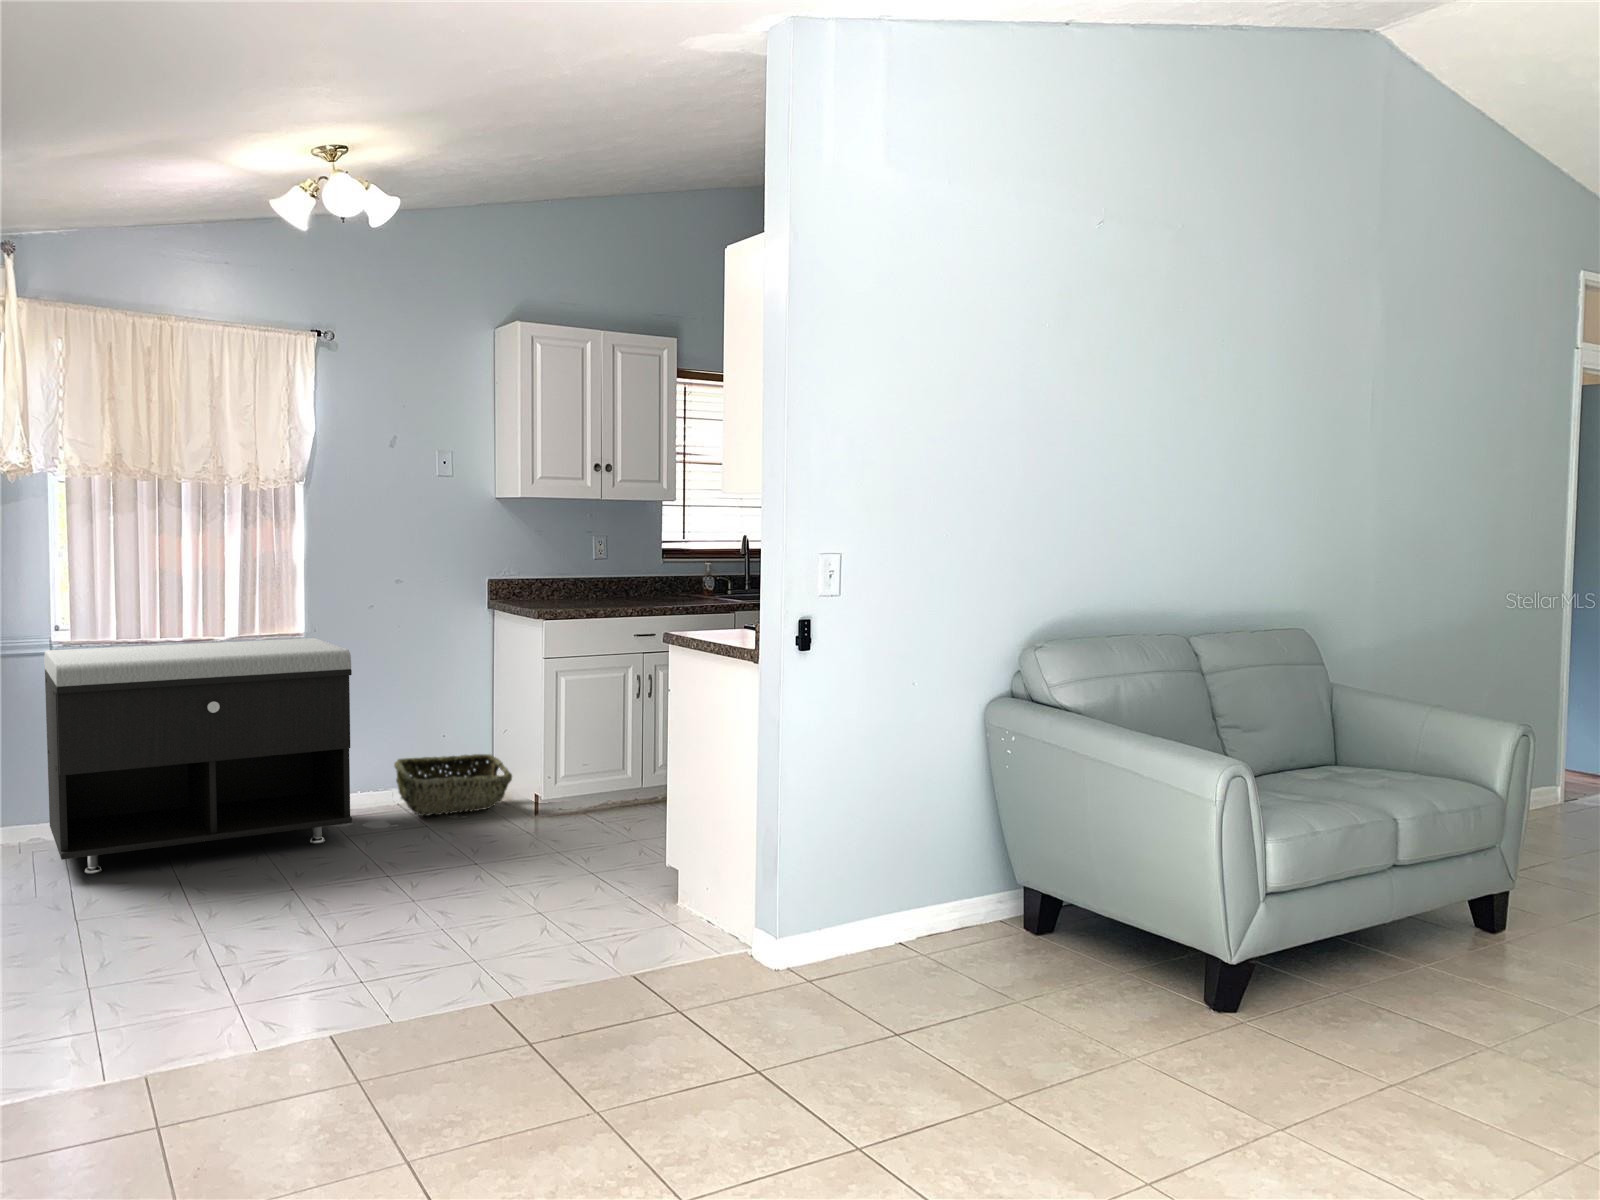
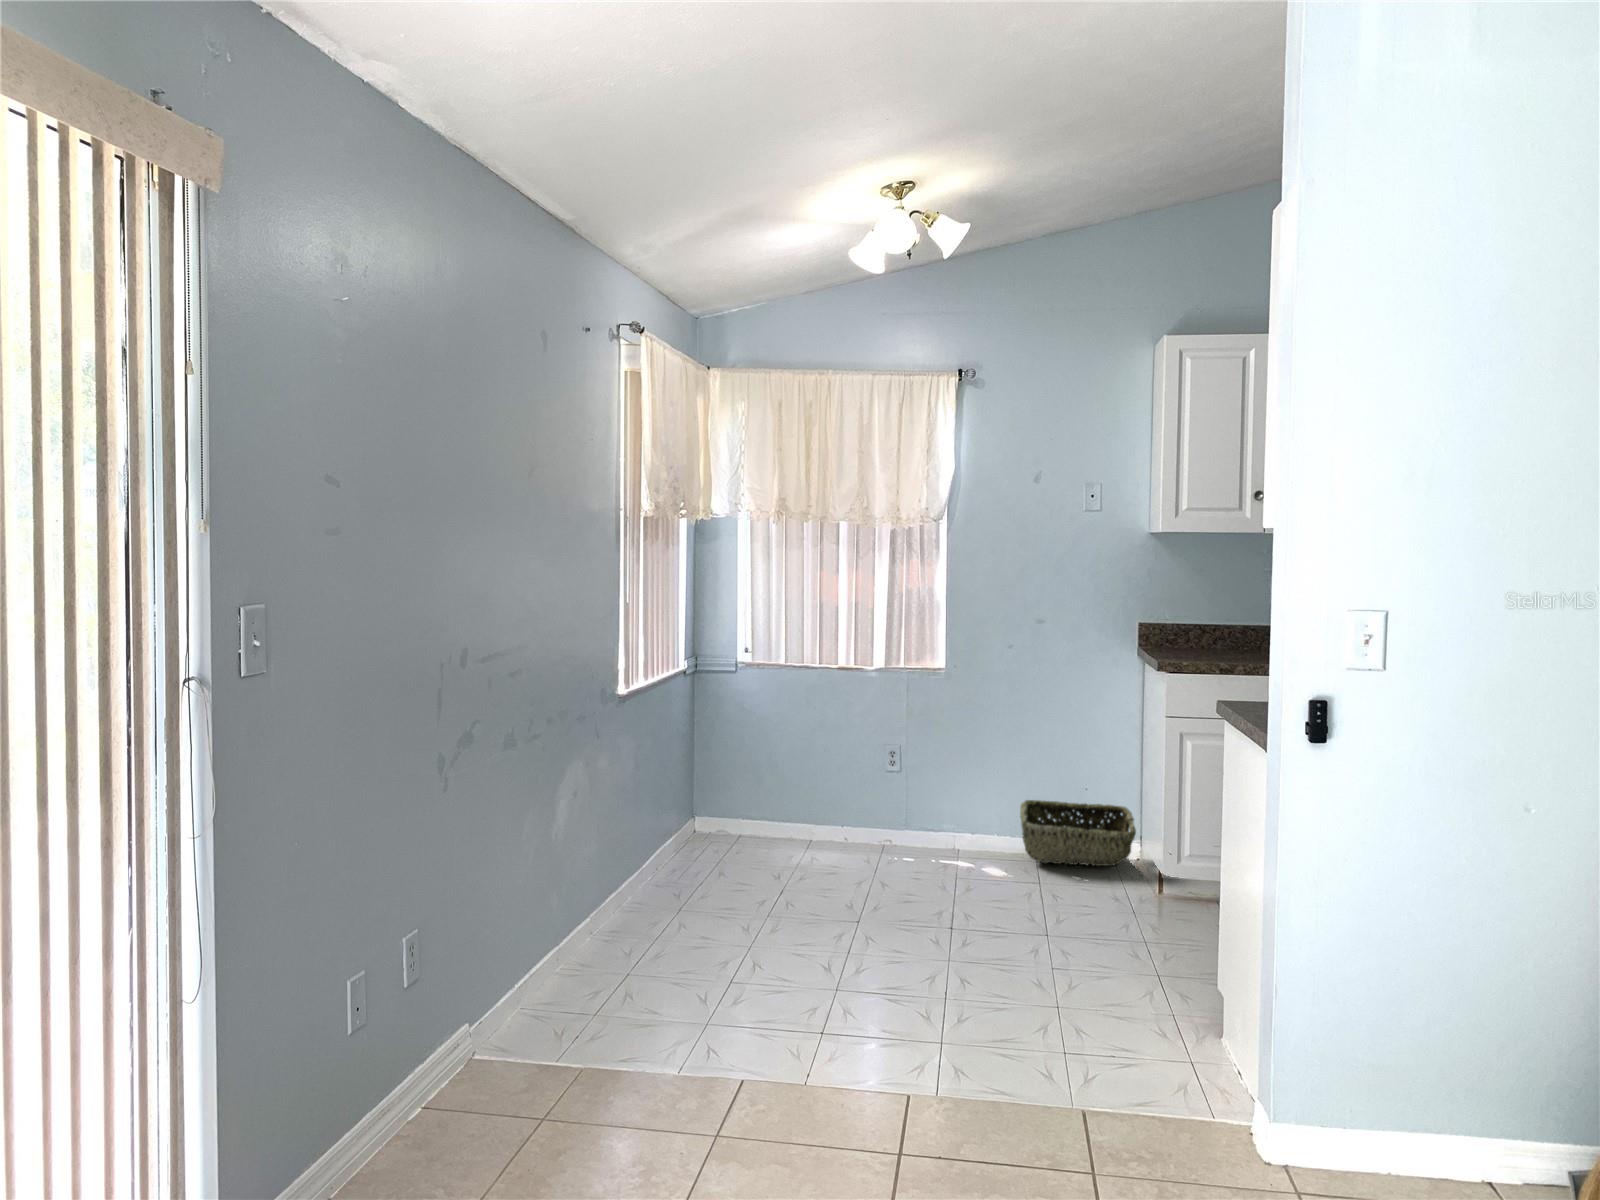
storage bench: present [45,638,352,874] -> none [699,671,950,875]

